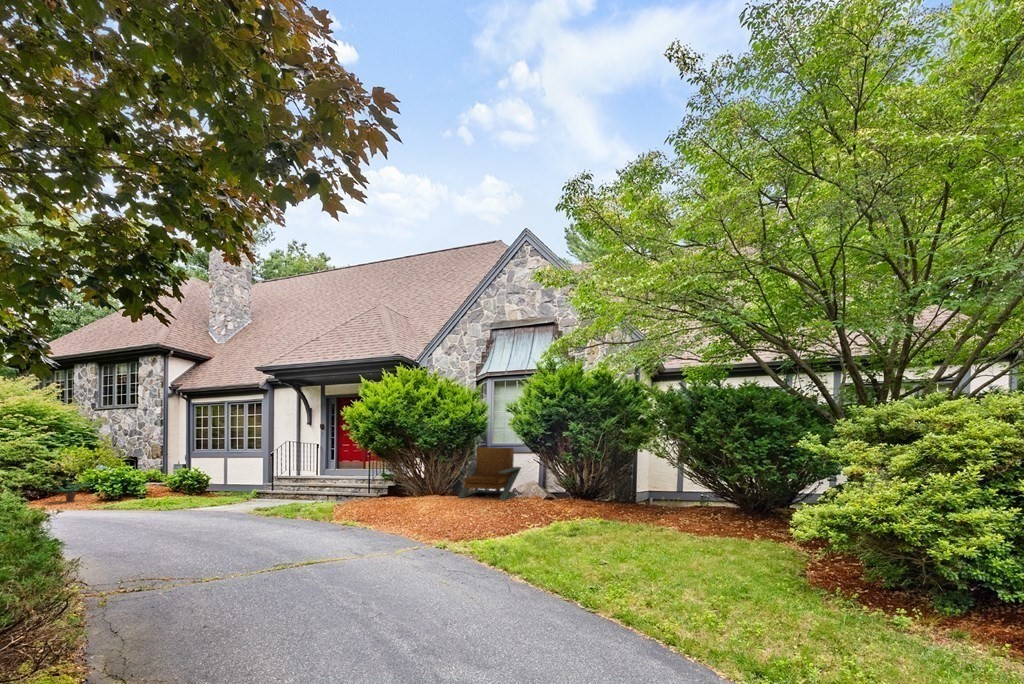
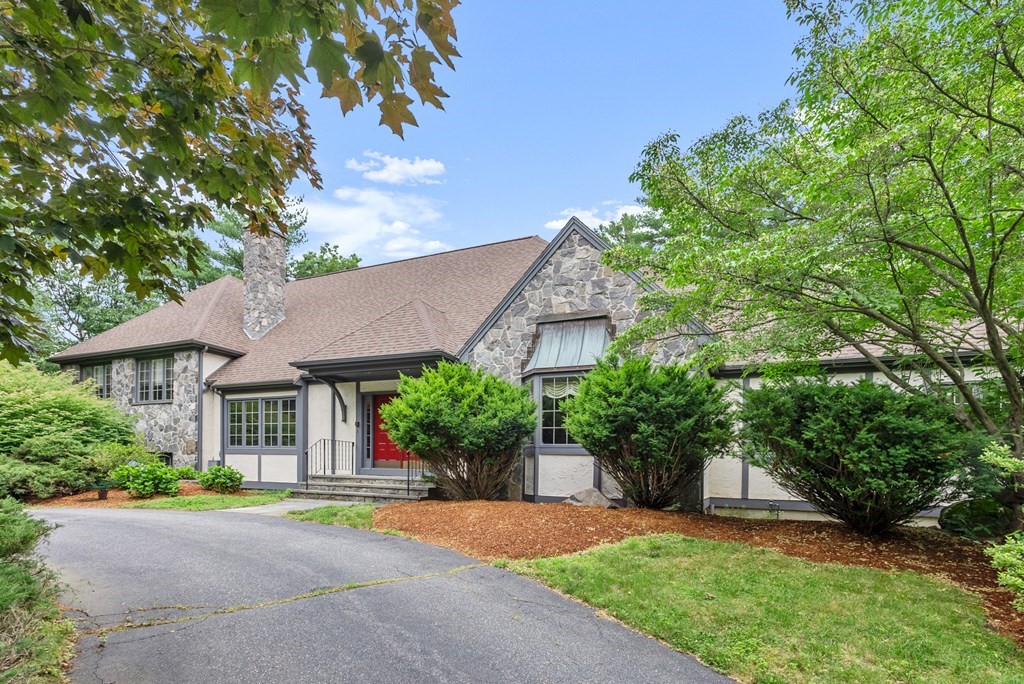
lounge chair: present [458,447,521,500] -> none [505,449,572,508]

